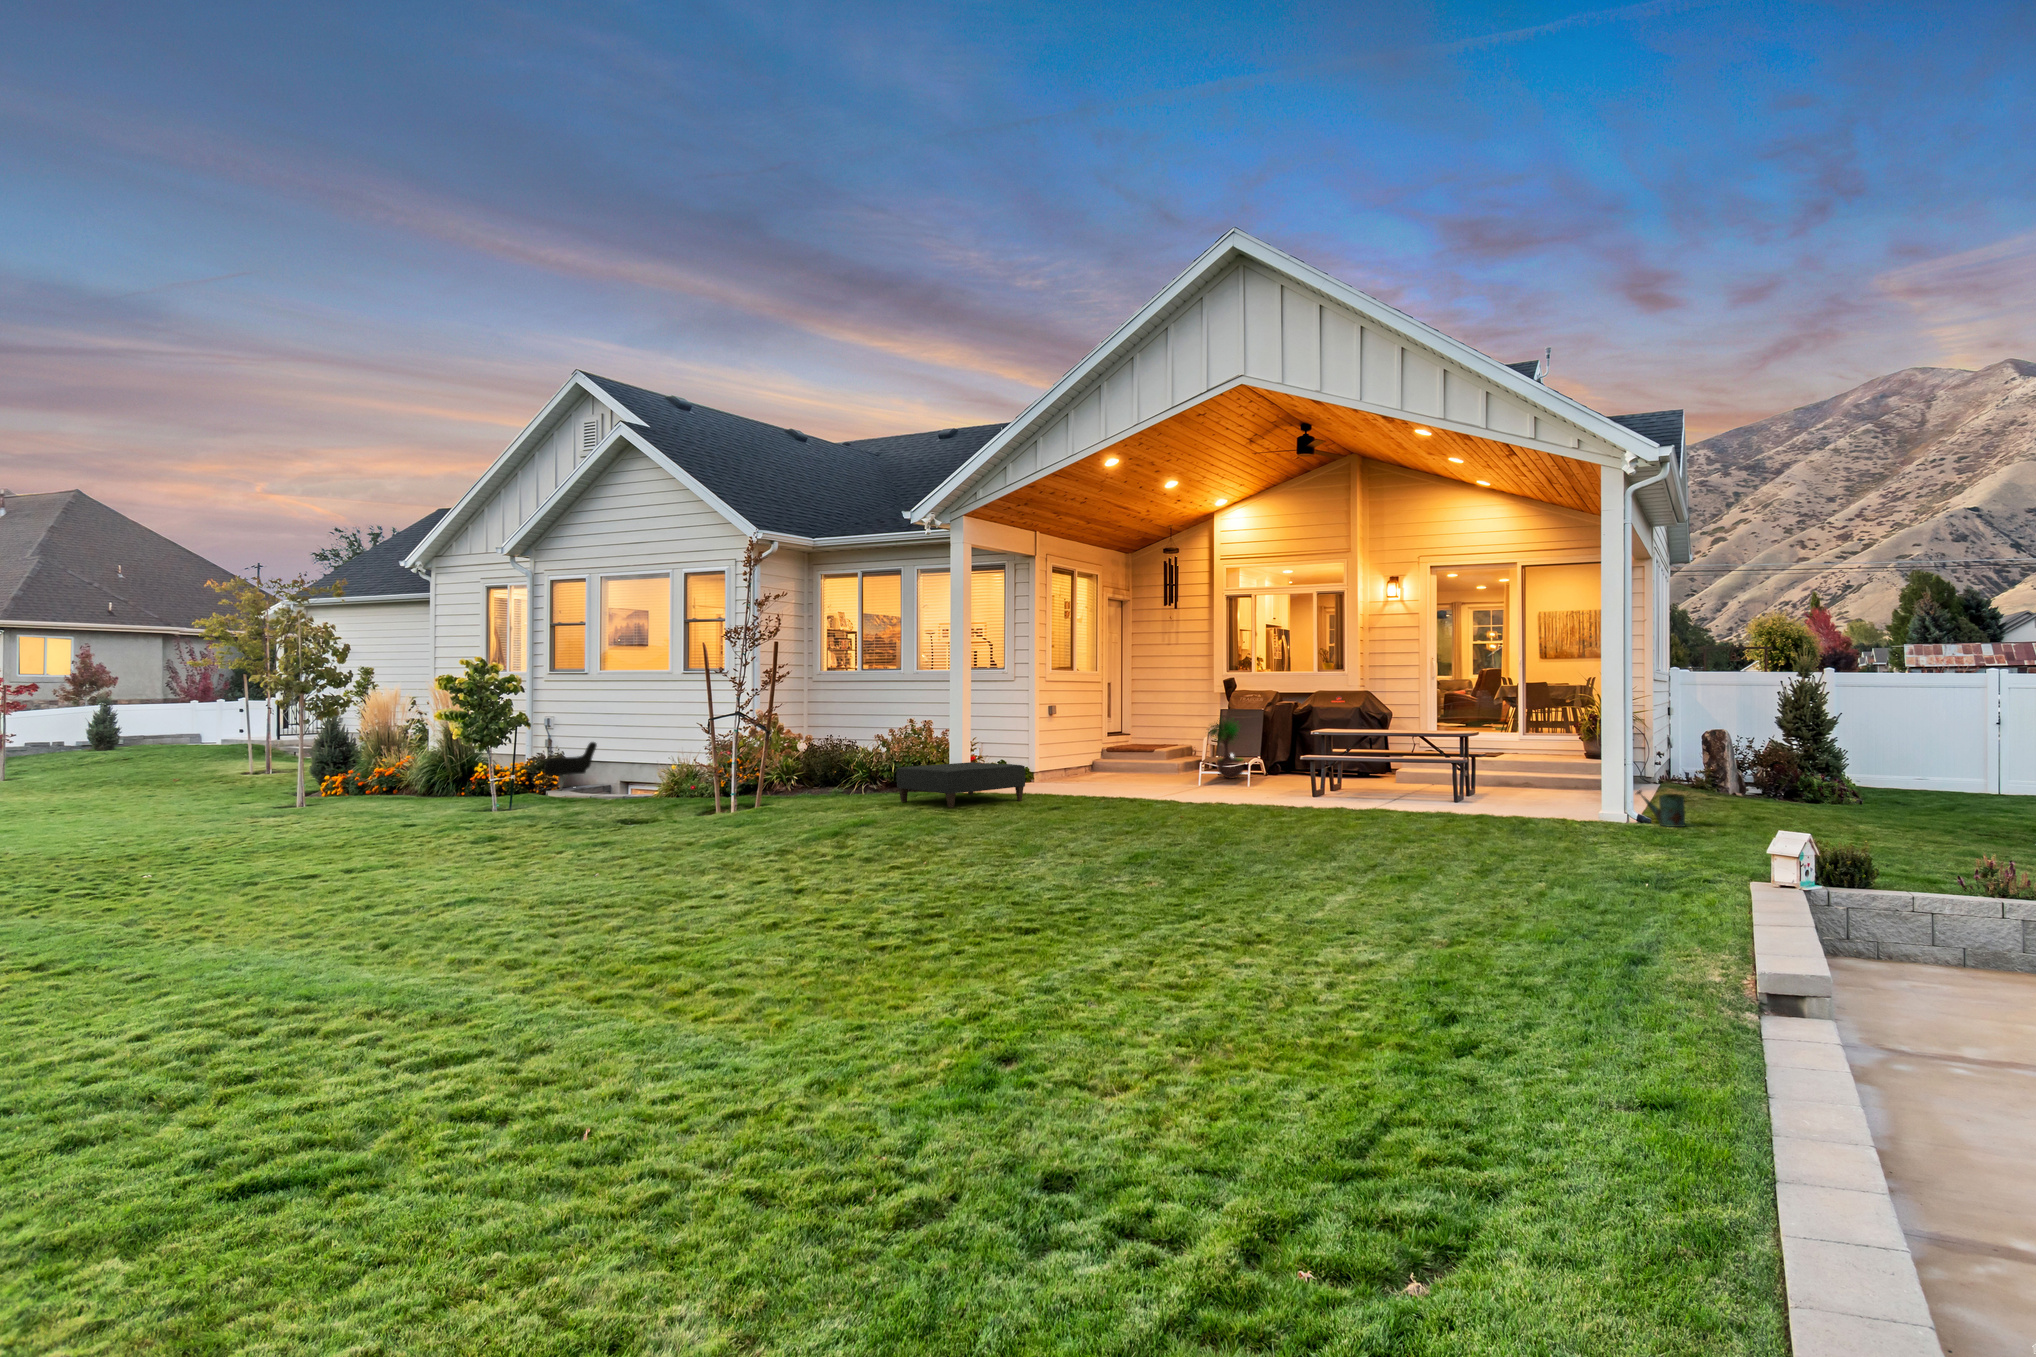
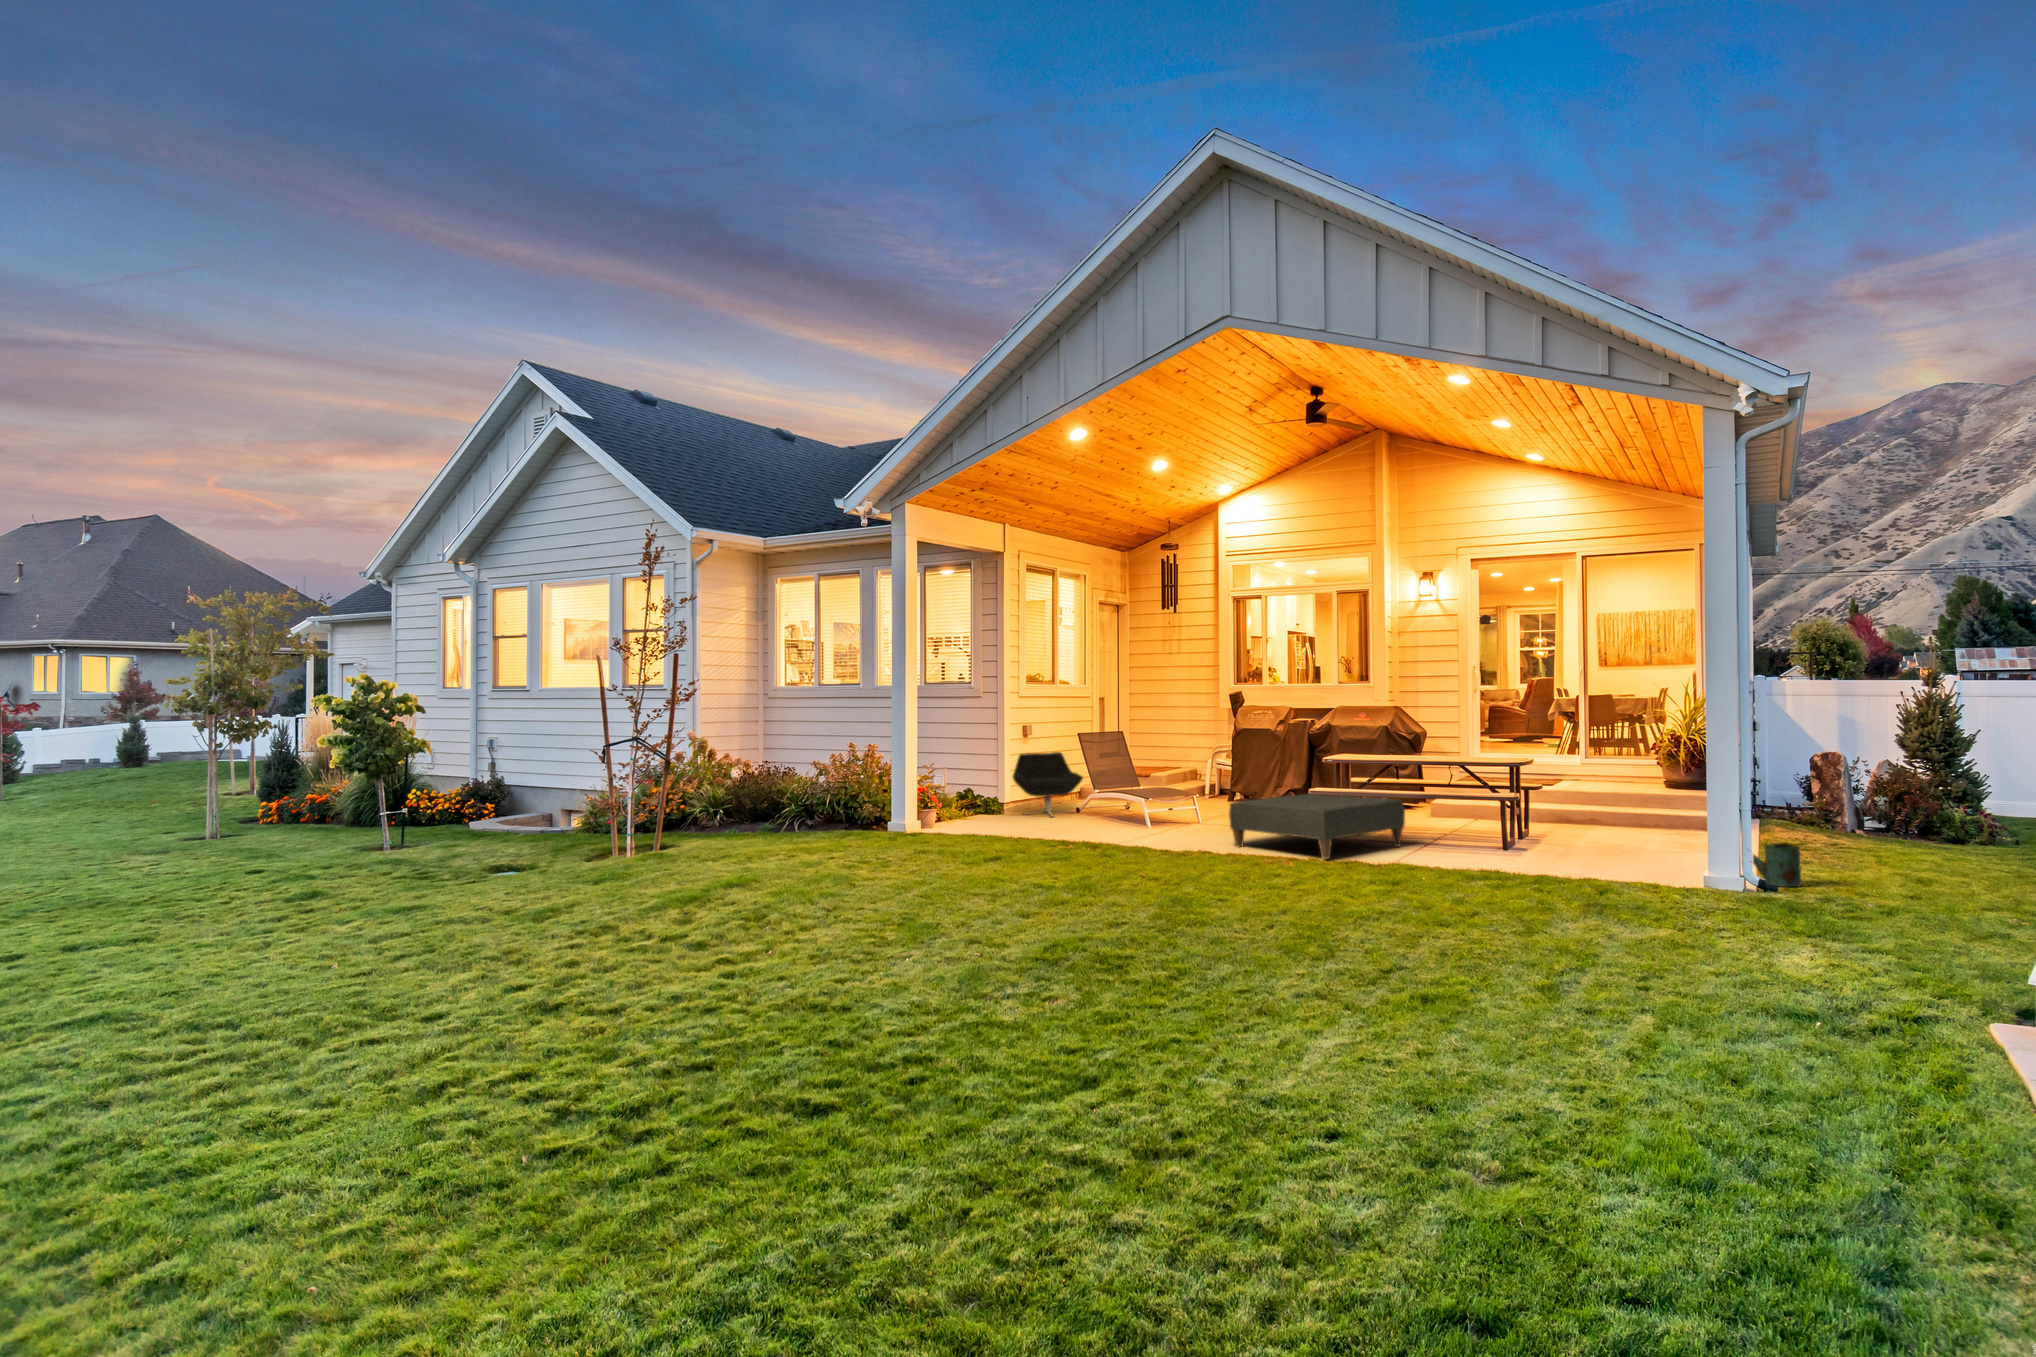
potted tree: present [1208,718,1245,779] -> none [1199,733,1246,809]
lounge chair: present [545,742,597,790] -> present [1013,752,1083,816]
ottoman: present [896,762,1025,808] -> present [1229,794,1405,859]

